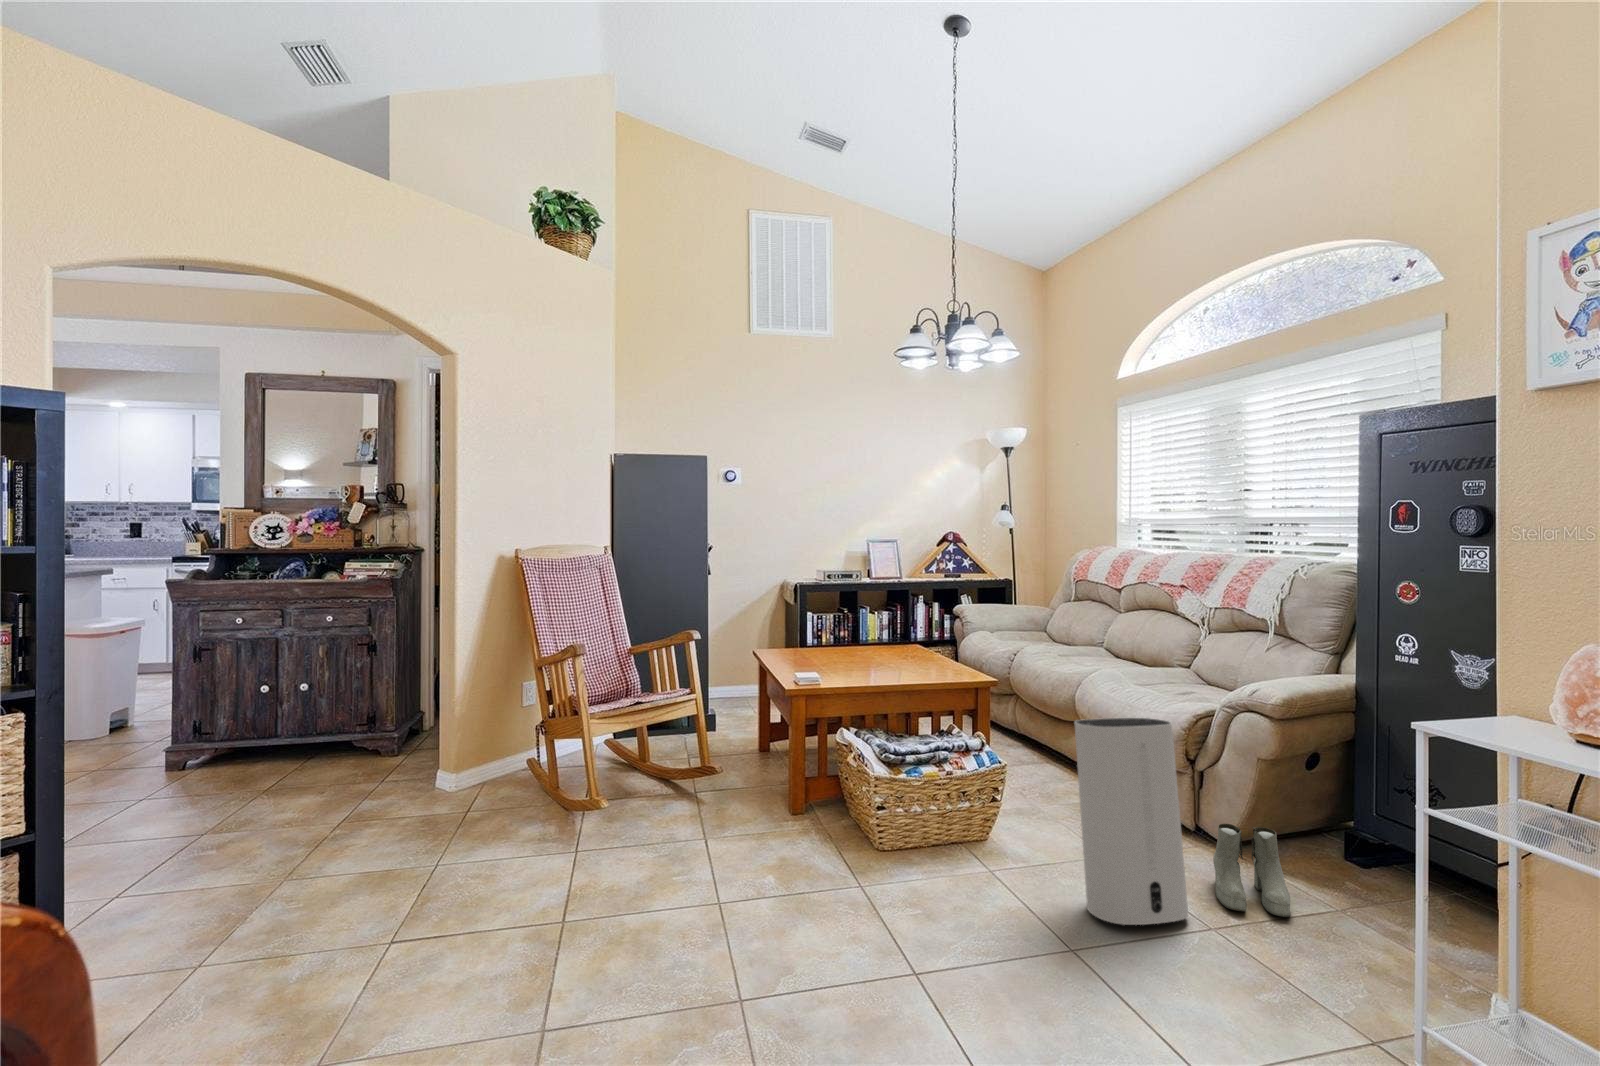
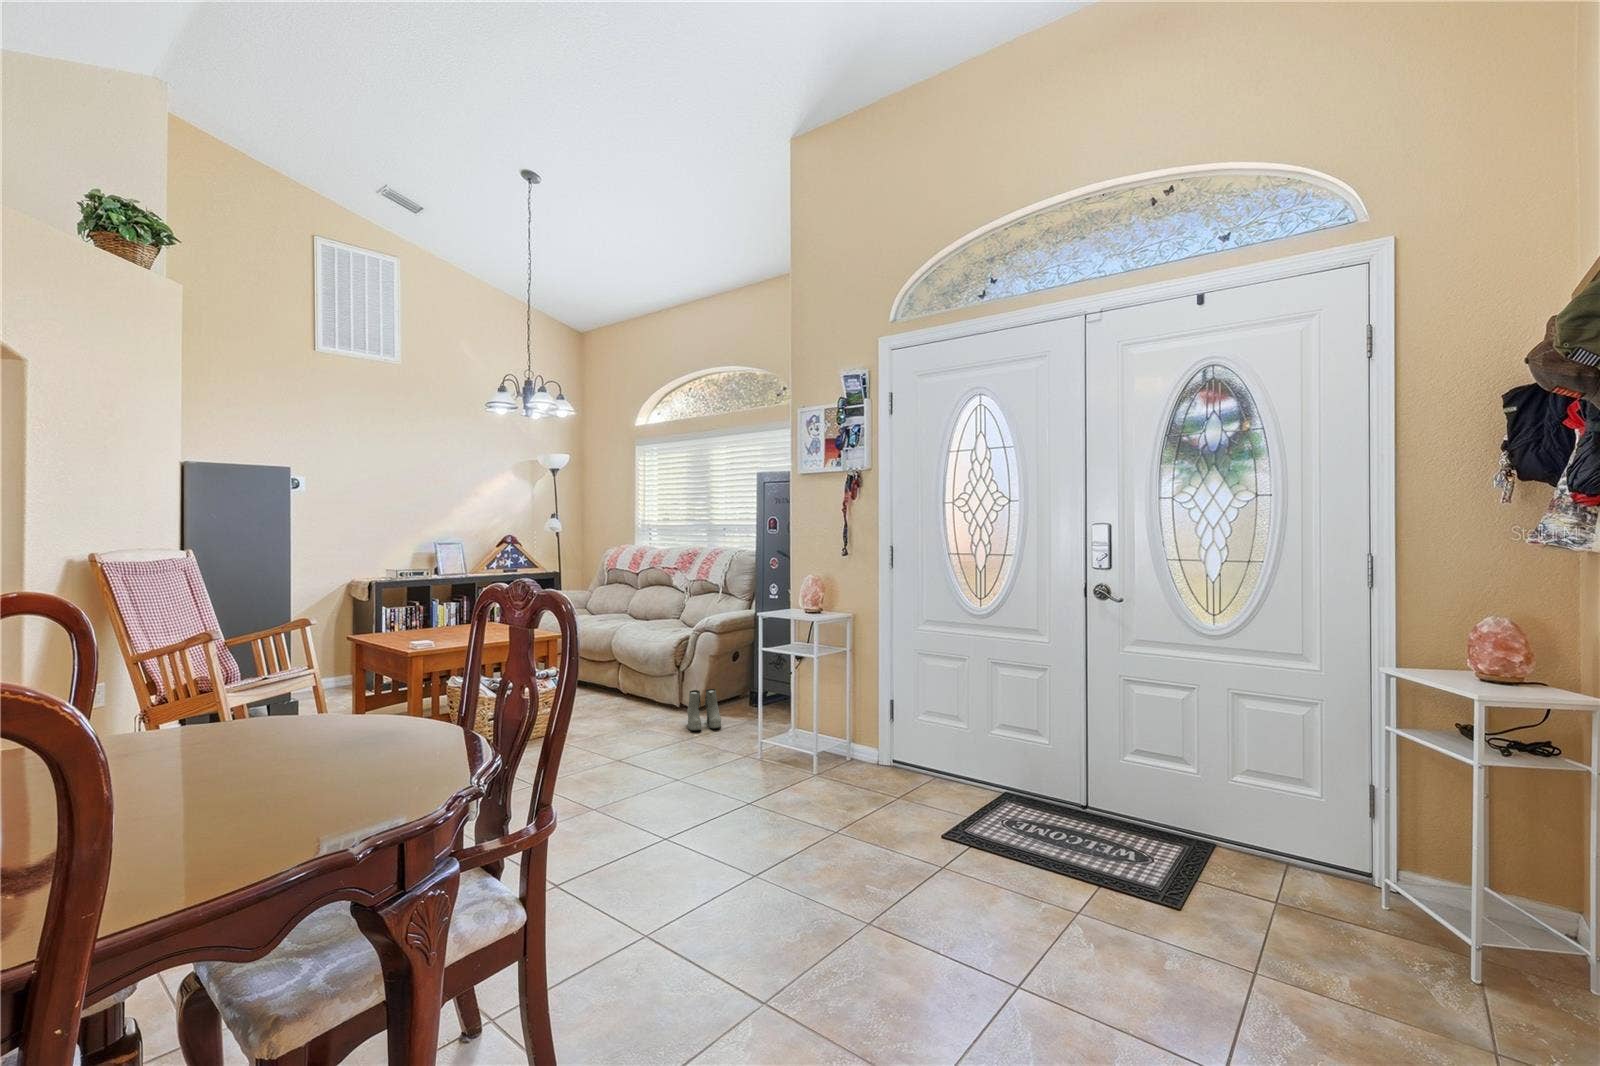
air purifier: present [1075,718,1188,925] -> none [615,635,674,746]

